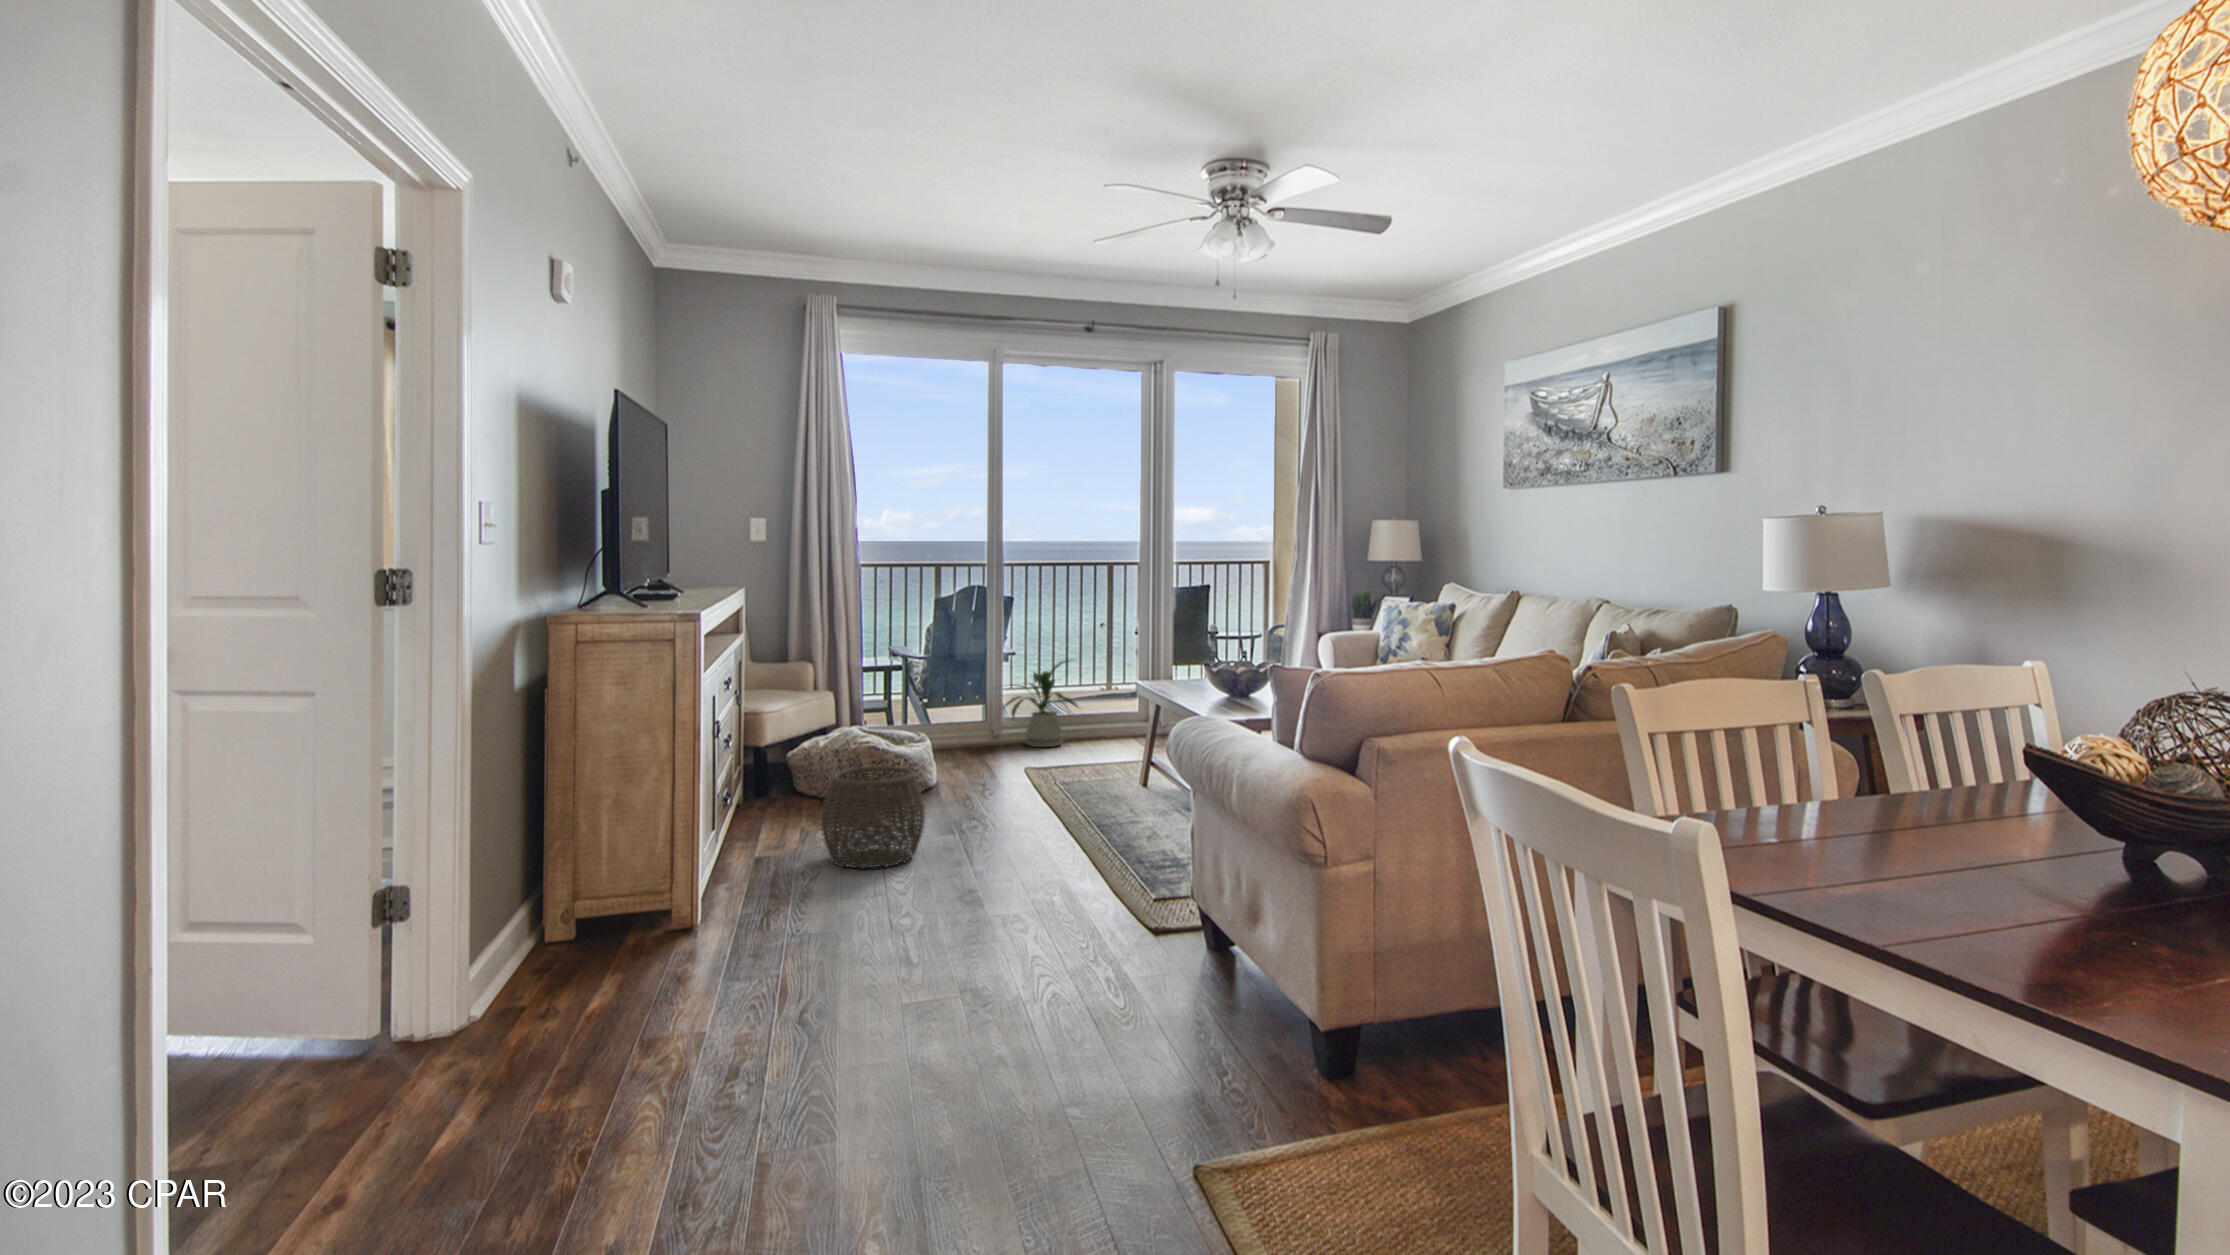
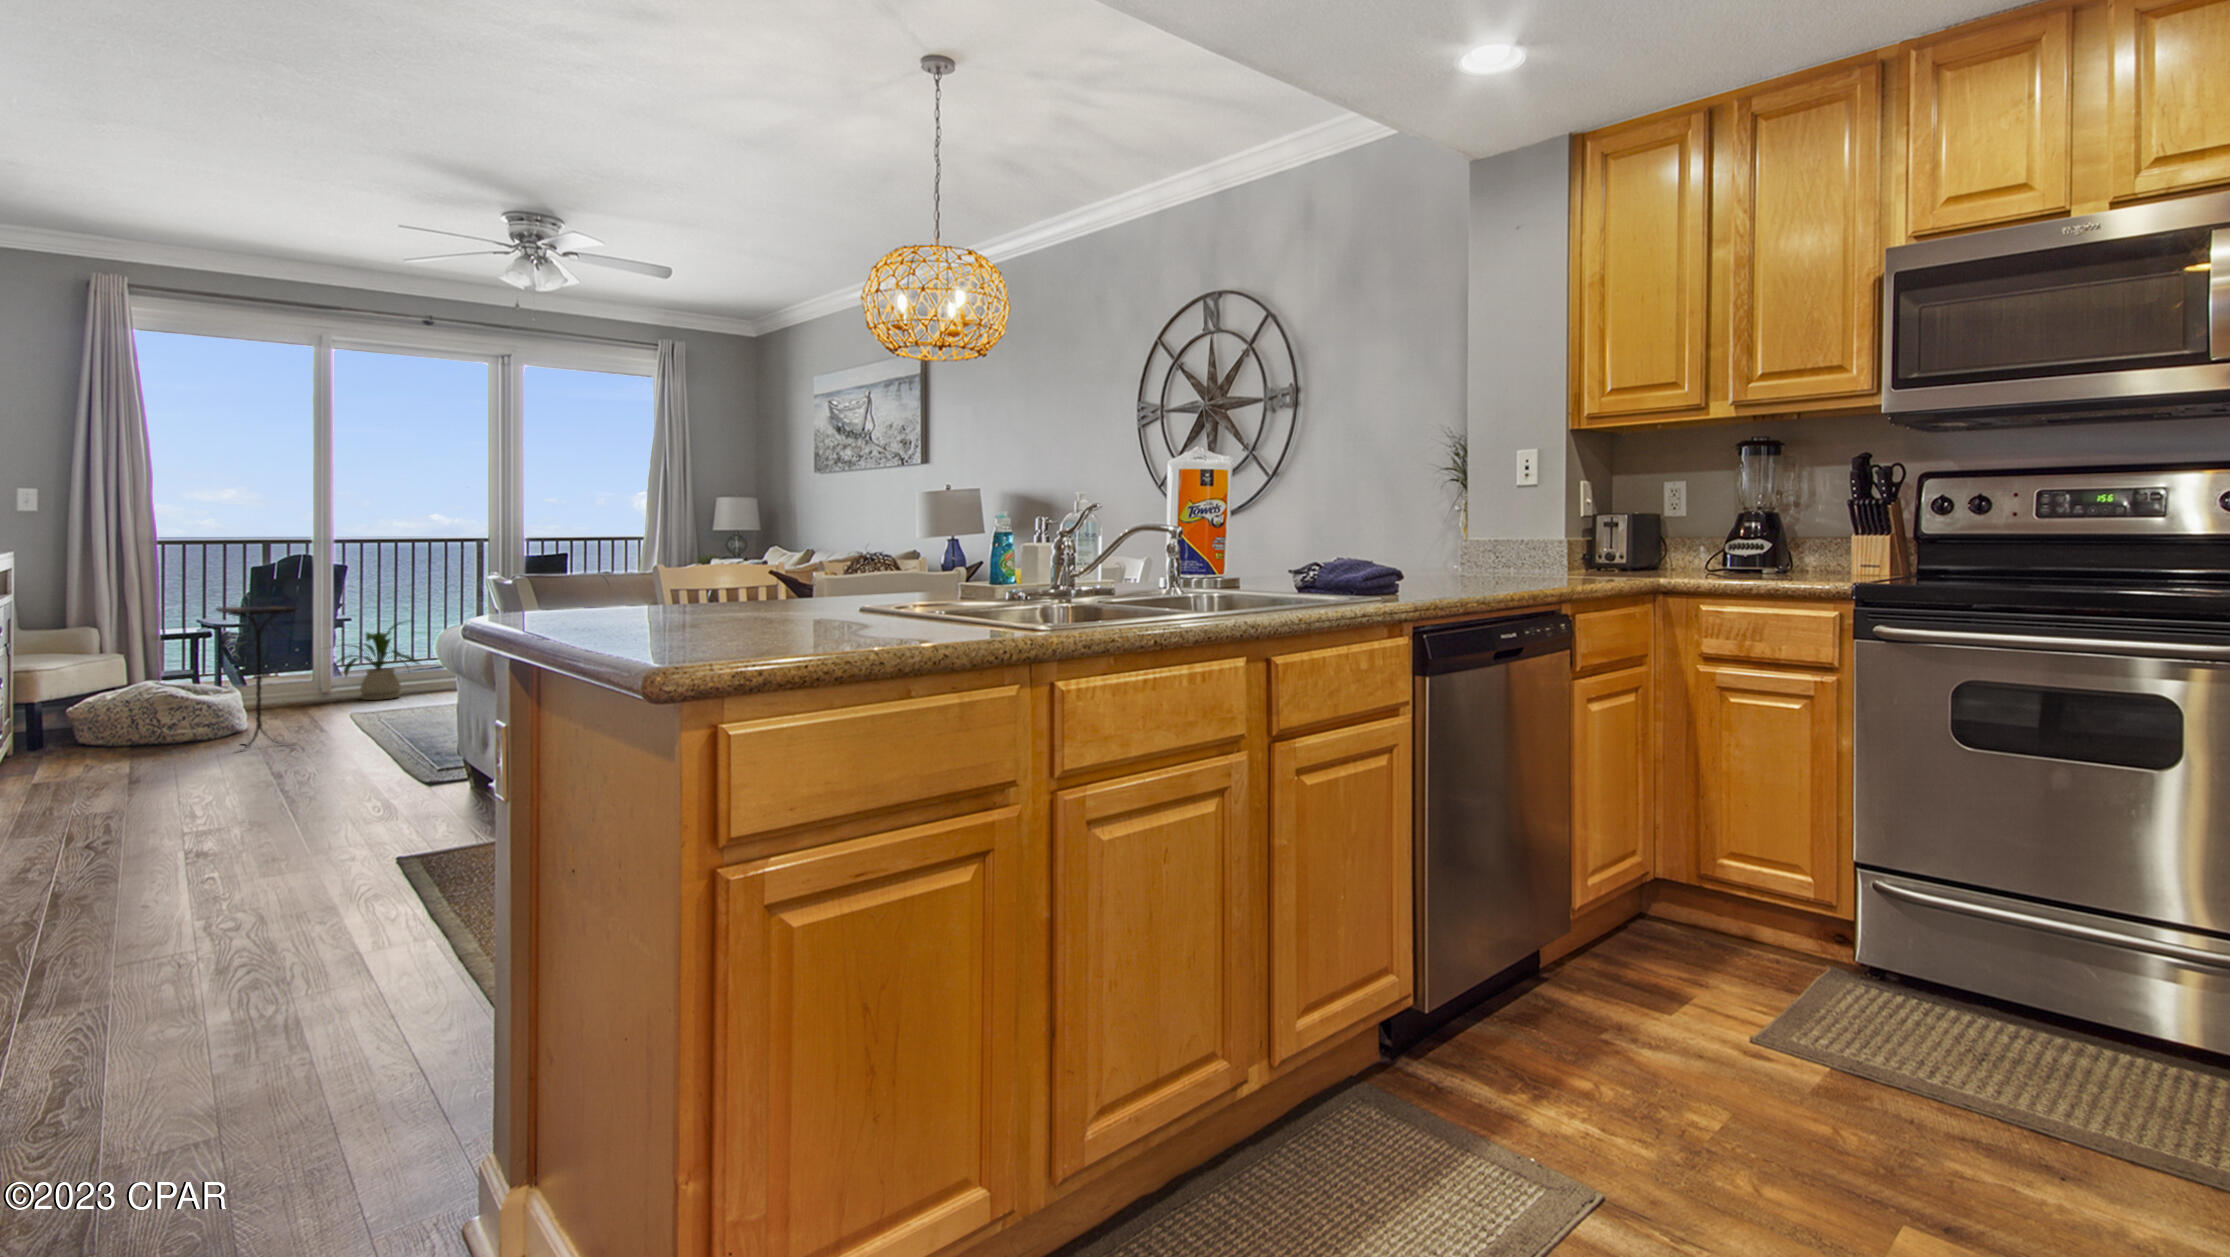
side table: none [914,653,989,822] -> present [216,606,298,746]
woven basket: present [821,766,925,869] -> none [106,698,225,782]

